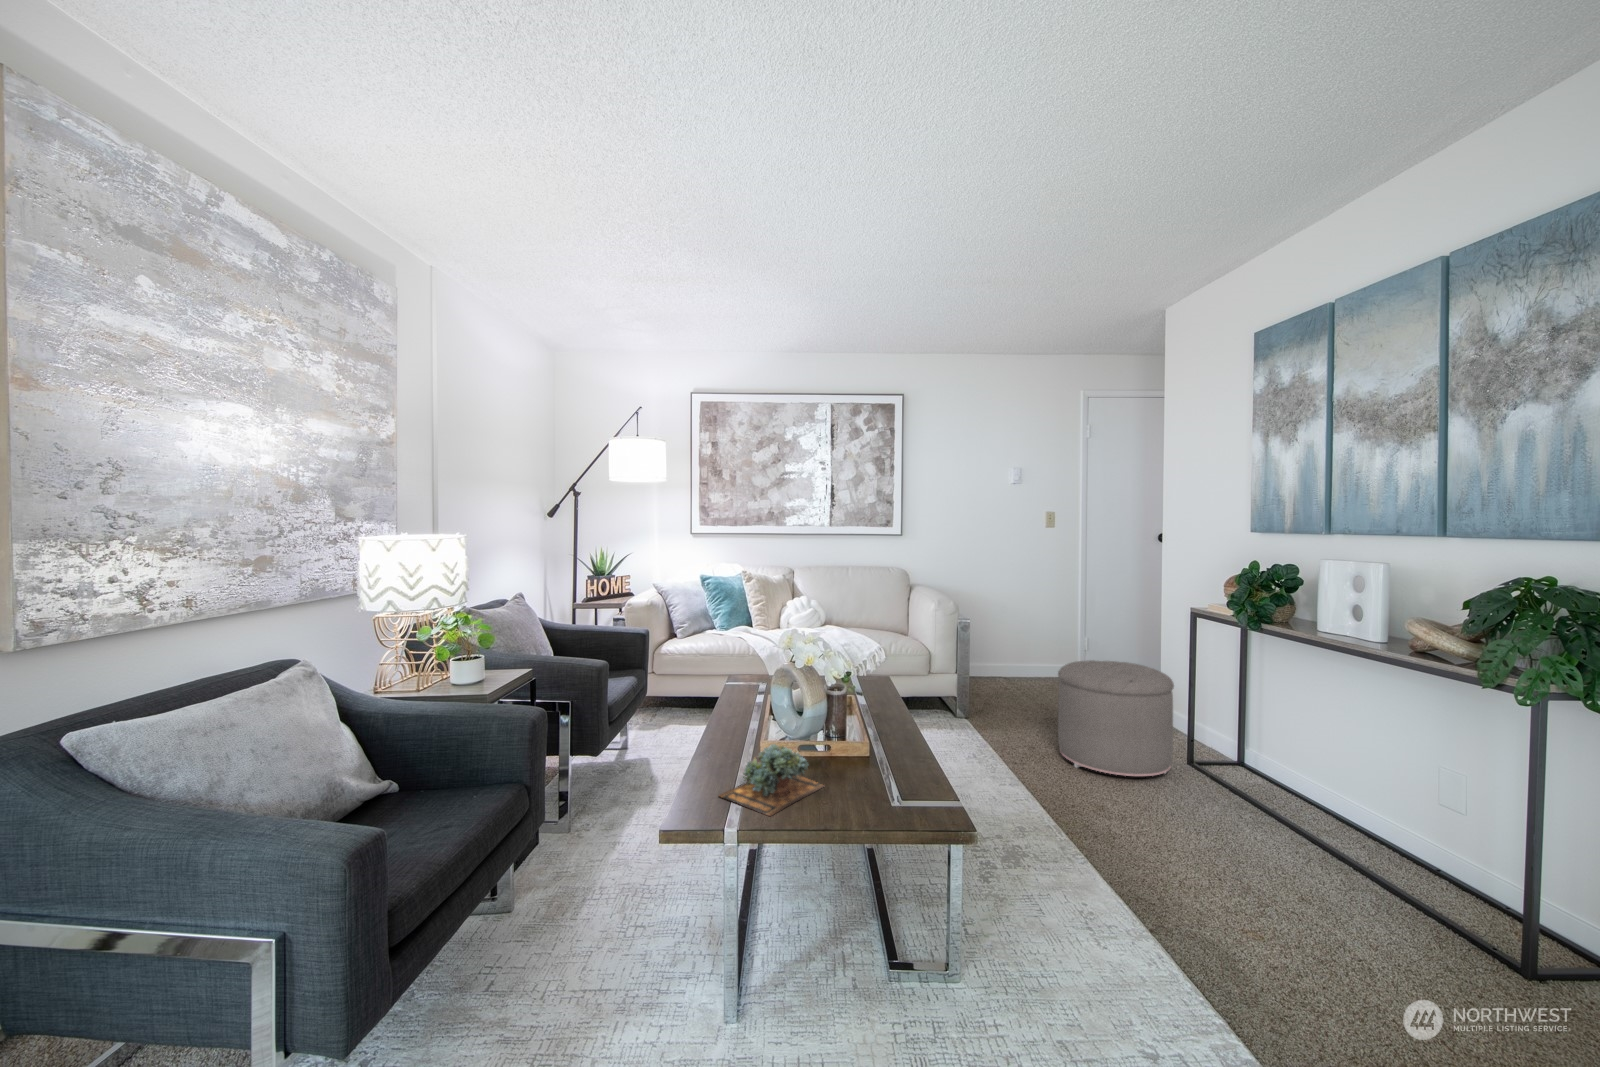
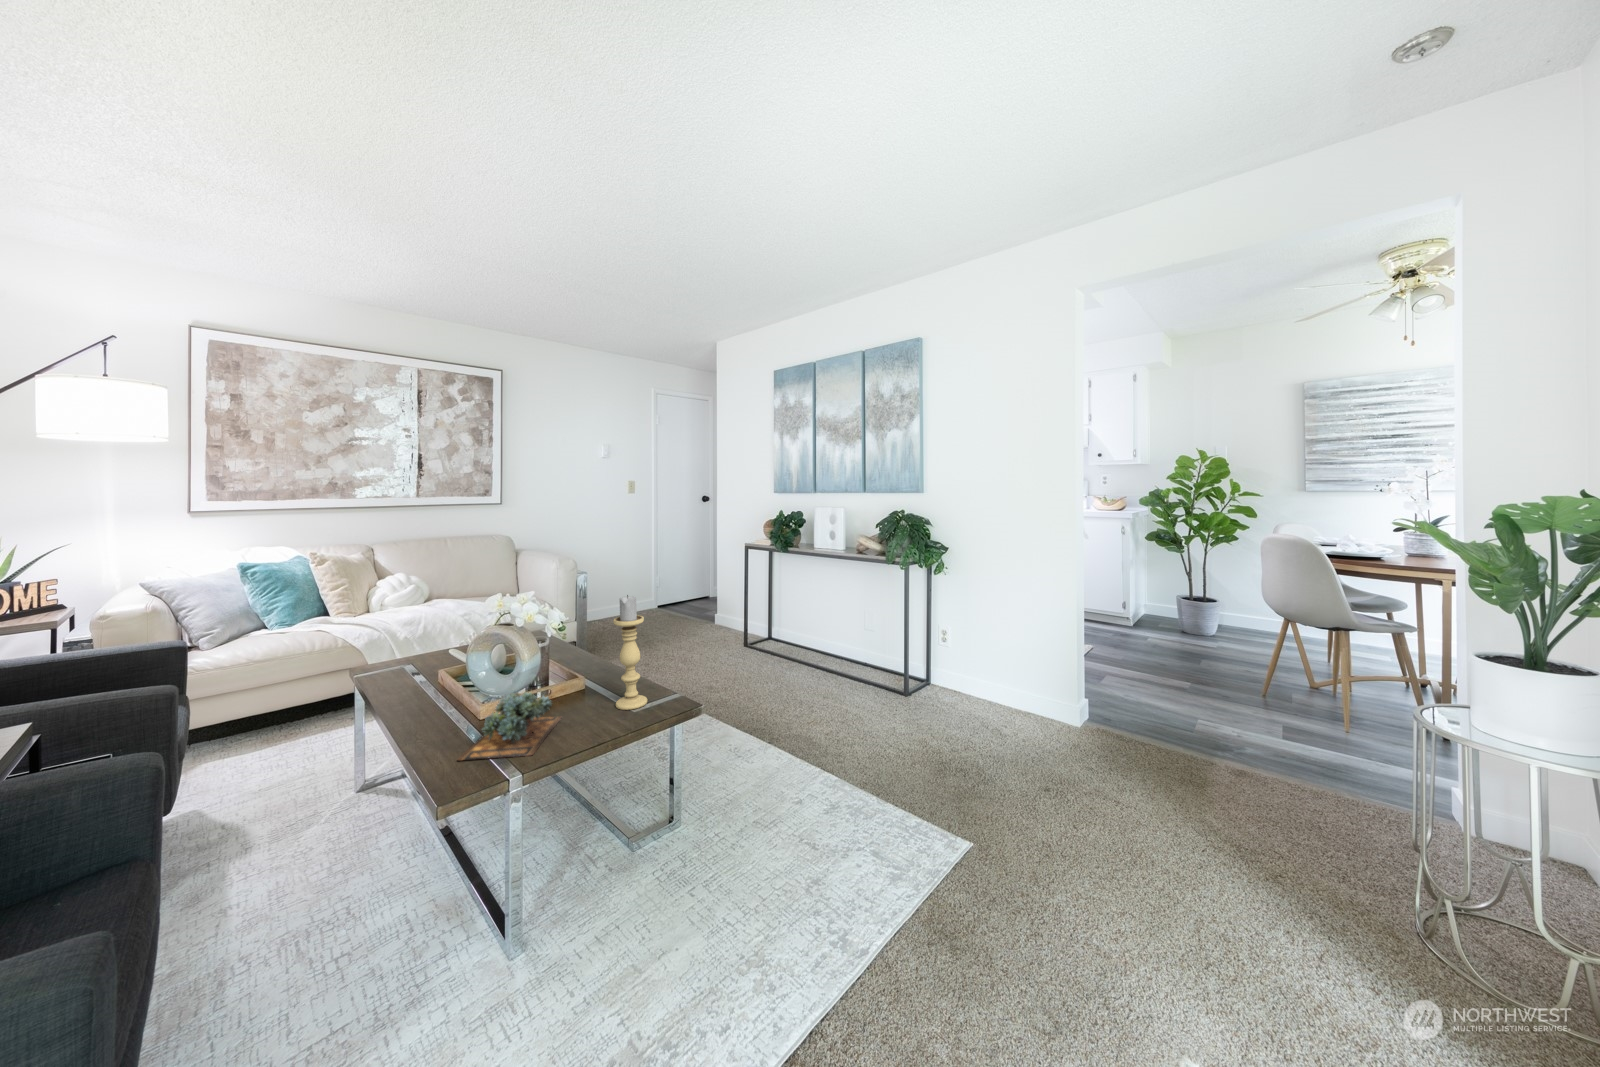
ottoman: present [1058,660,1174,776] -> none [664,587,737,665]
candle holder: none [881,661,918,804] -> present [614,595,647,710]

